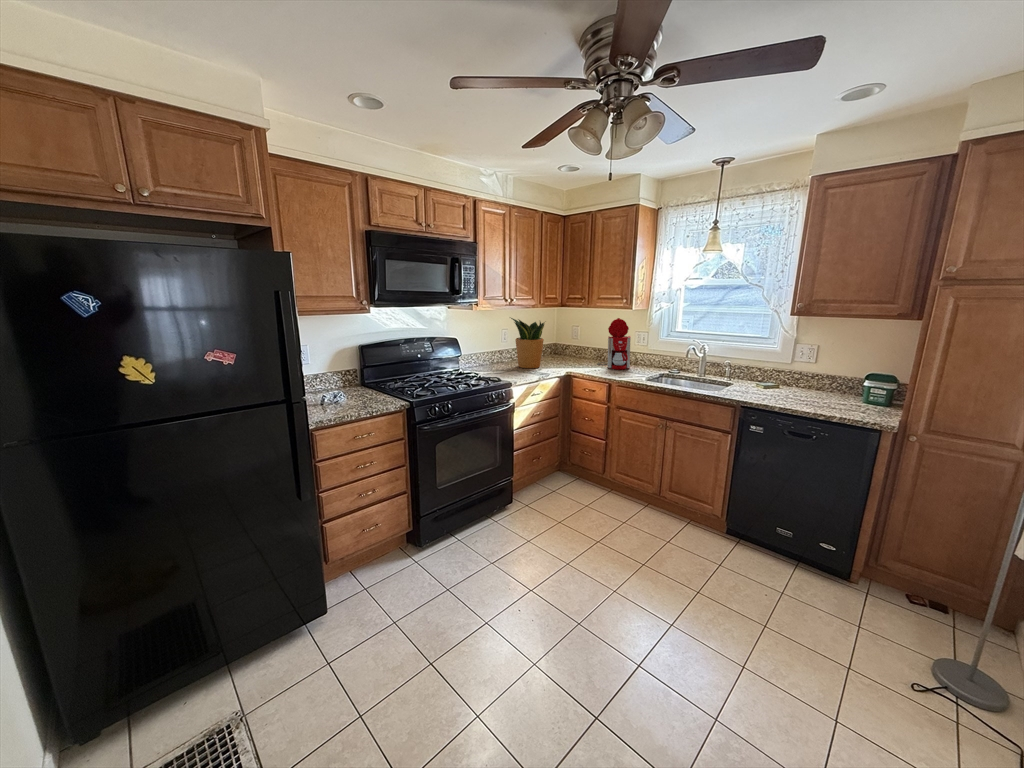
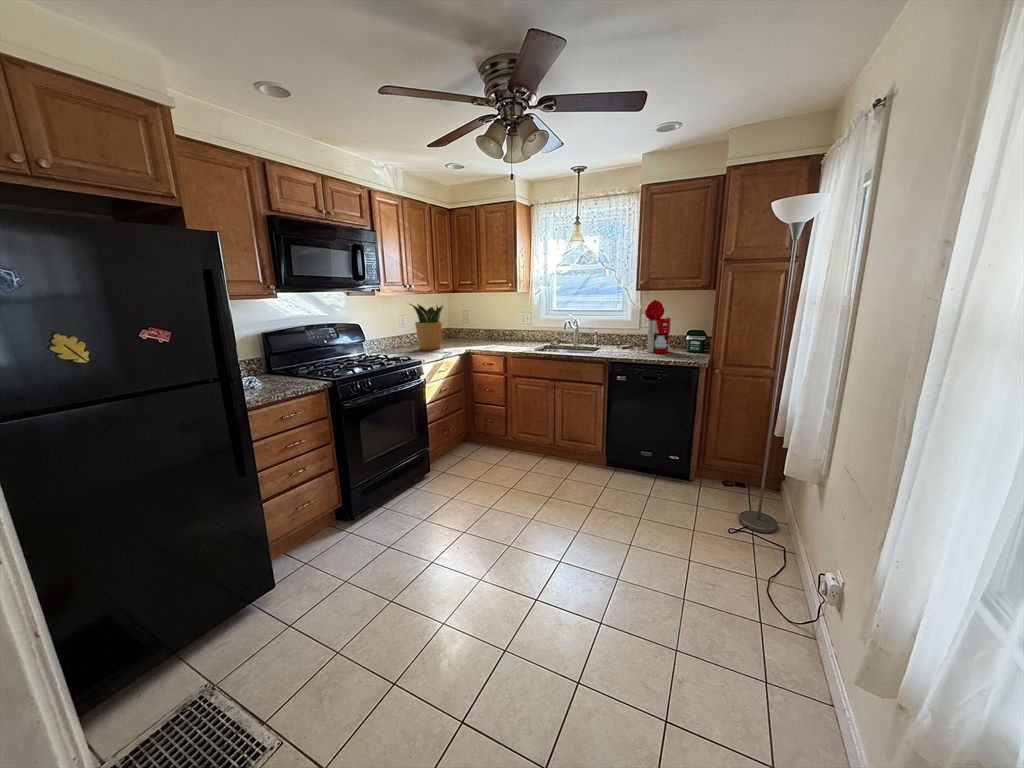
coffee maker: present [598,318,631,370] -> present [630,300,671,353]

